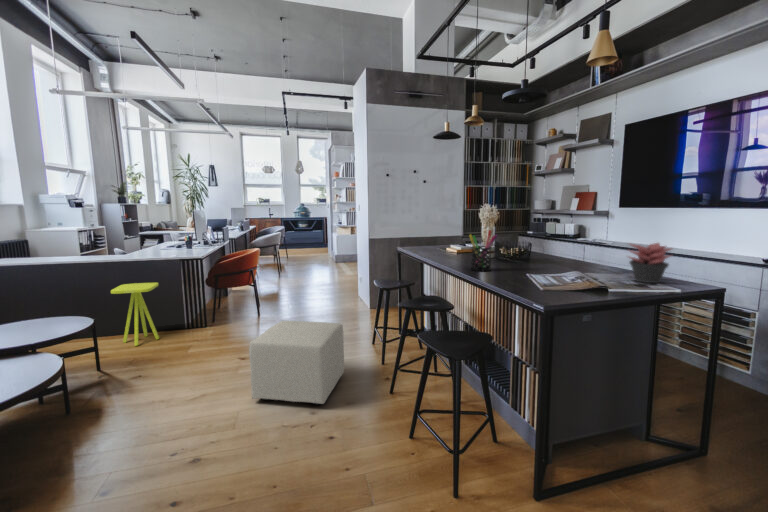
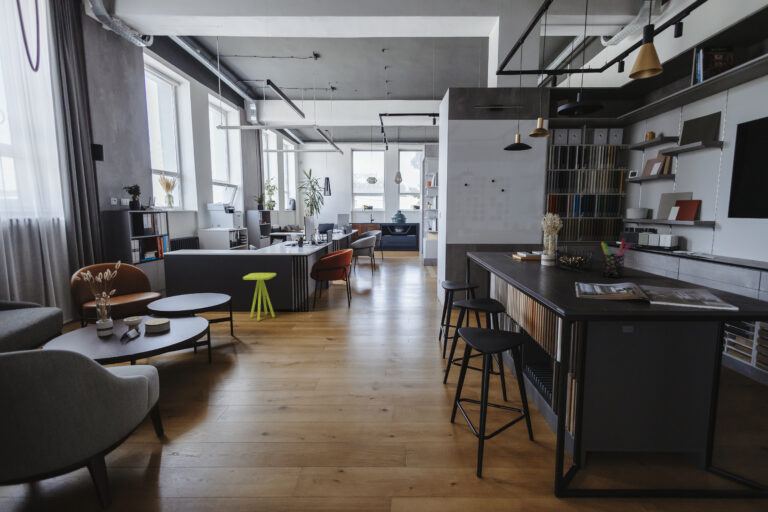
pen holder: present [469,230,497,271] -> present [601,239,632,278]
succulent plant: present [629,243,671,283] -> none [684,255,740,298]
ottoman: present [249,321,344,405] -> none [331,310,411,382]

